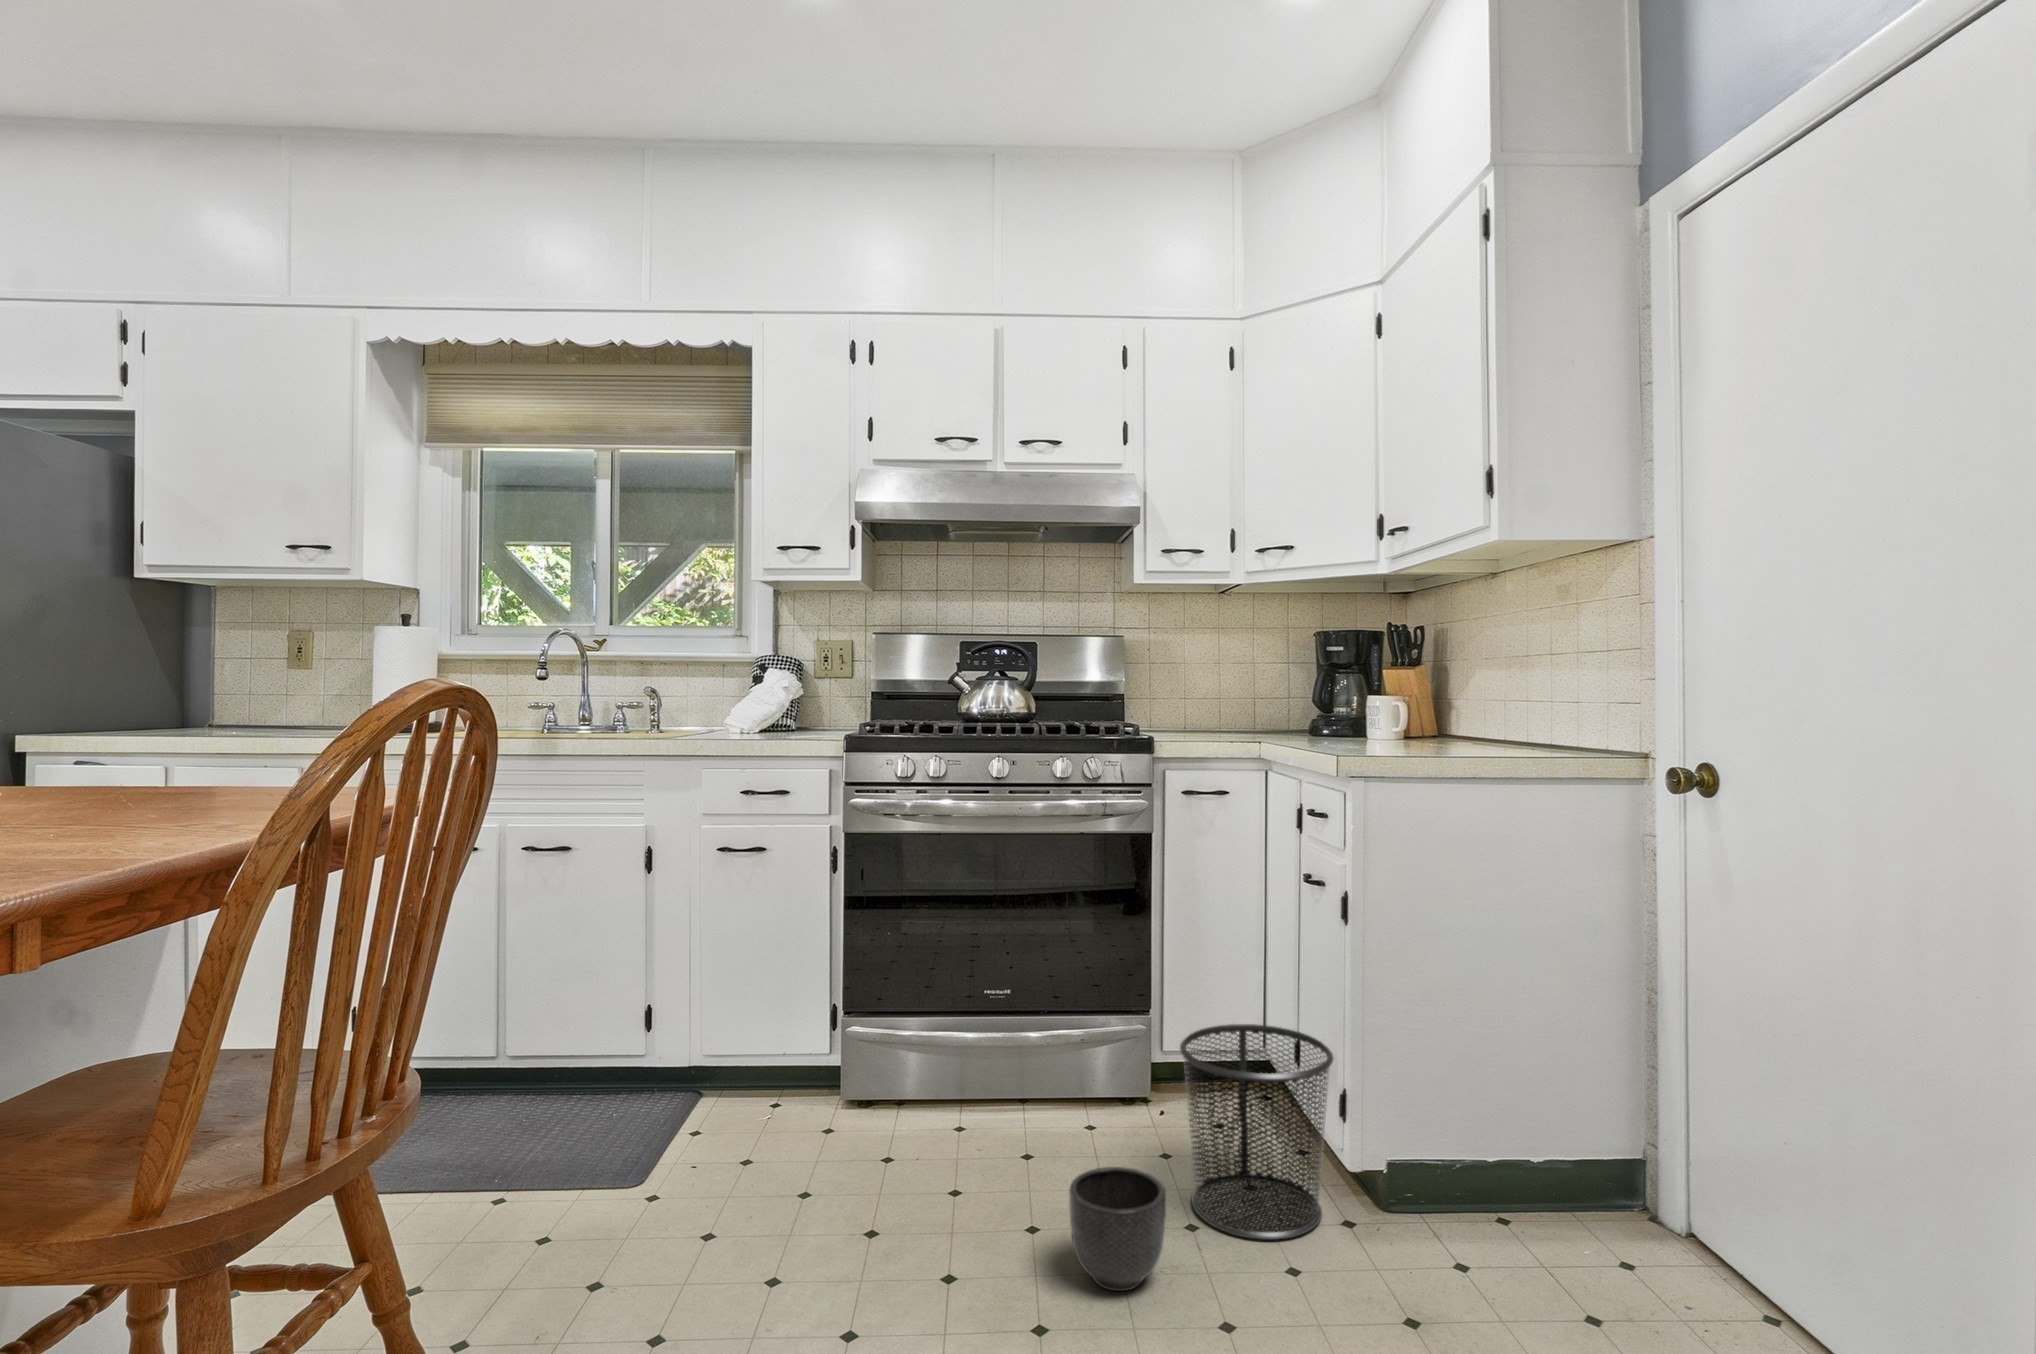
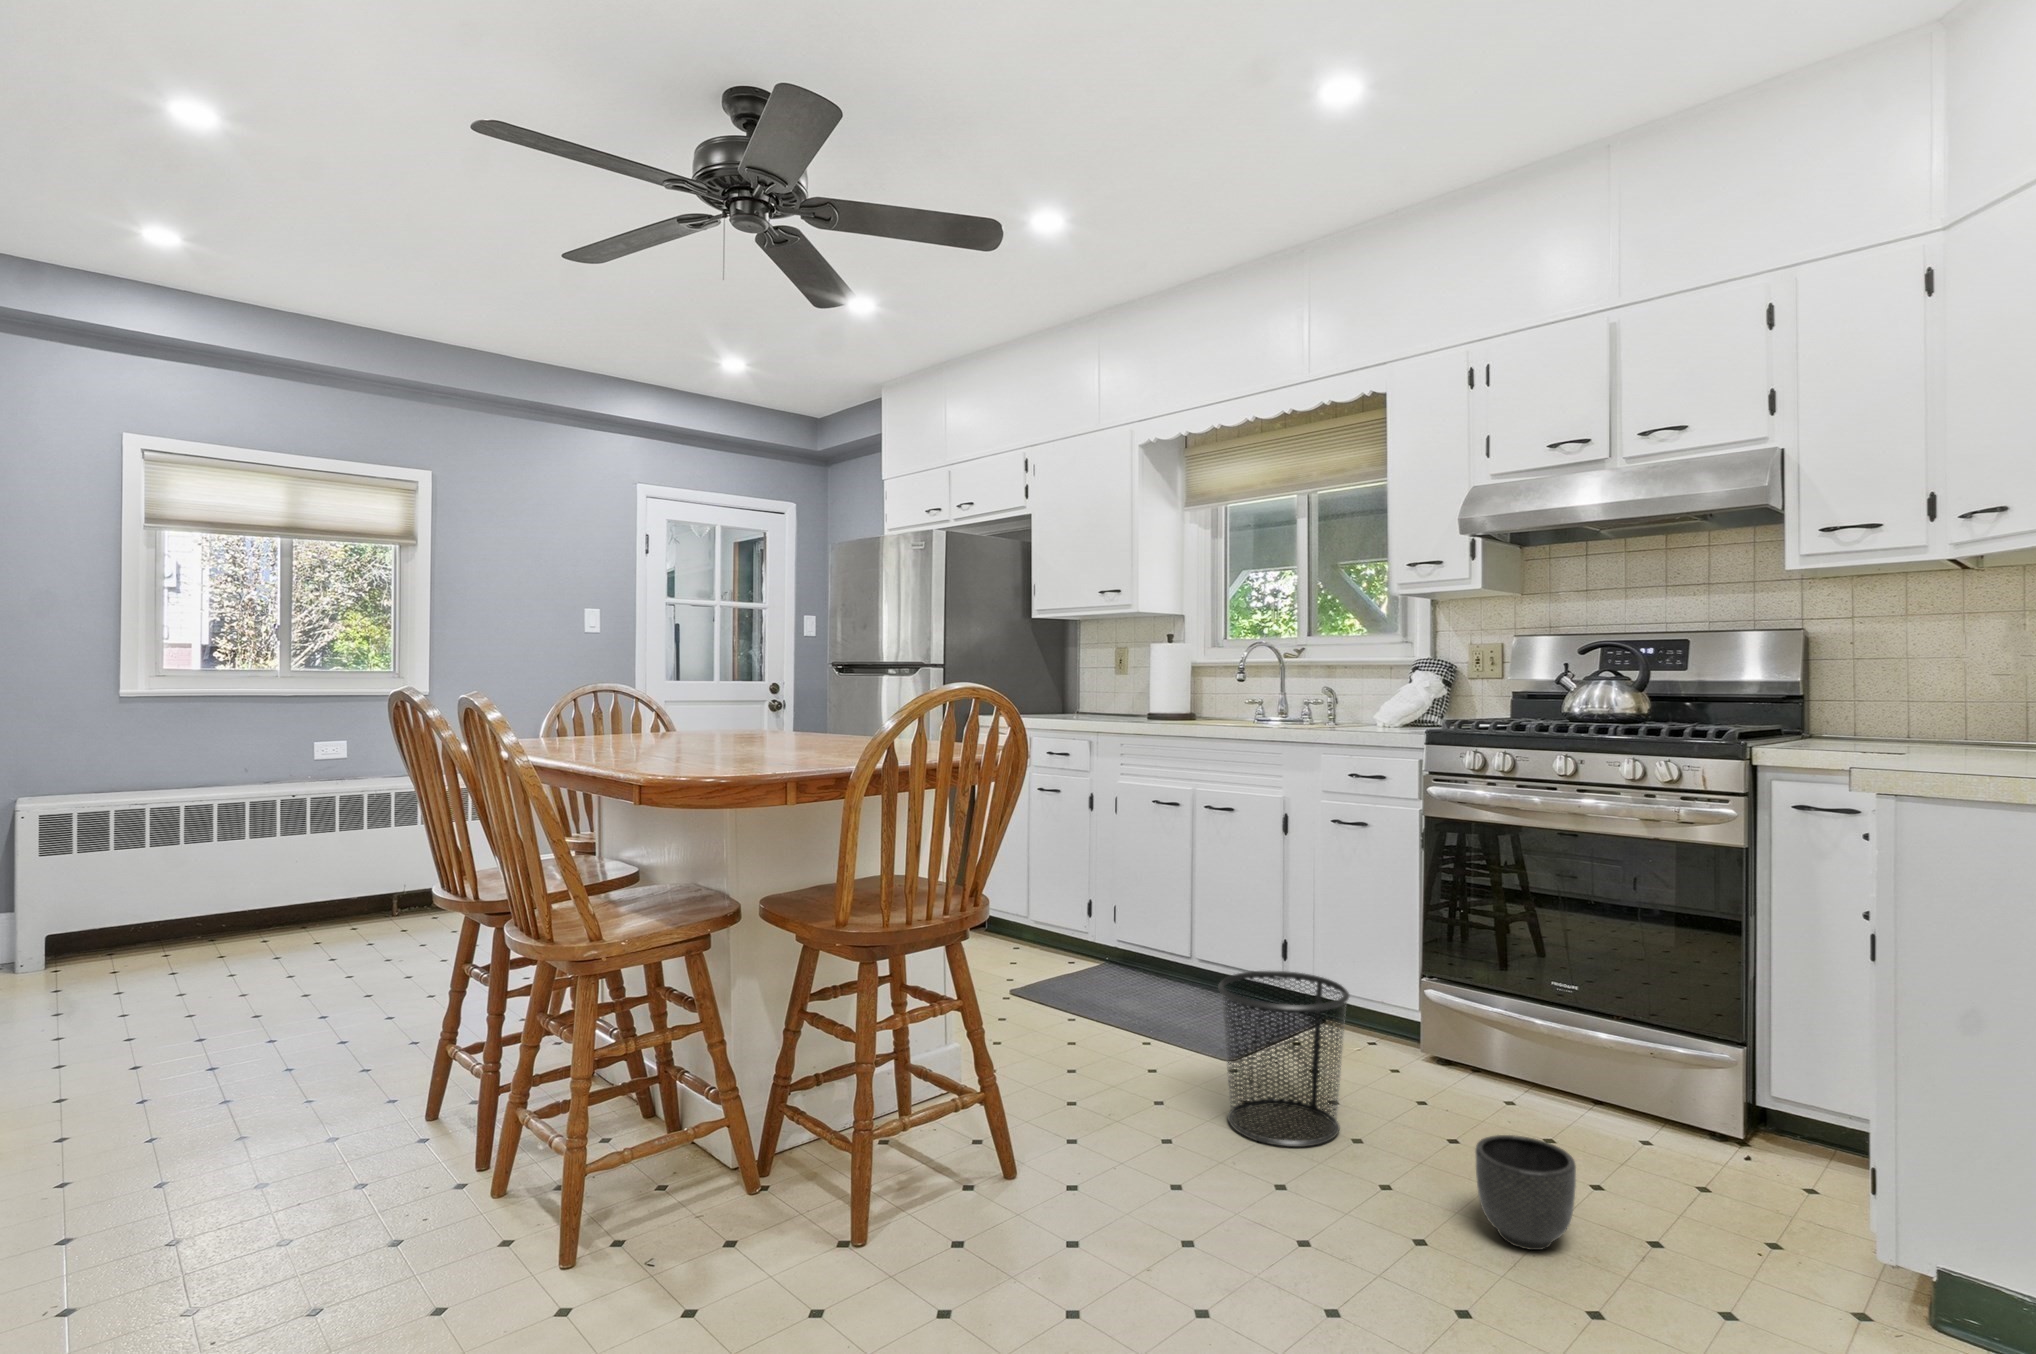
waste bin: present [1180,1024,1333,1240] -> present [1218,971,1349,1147]

